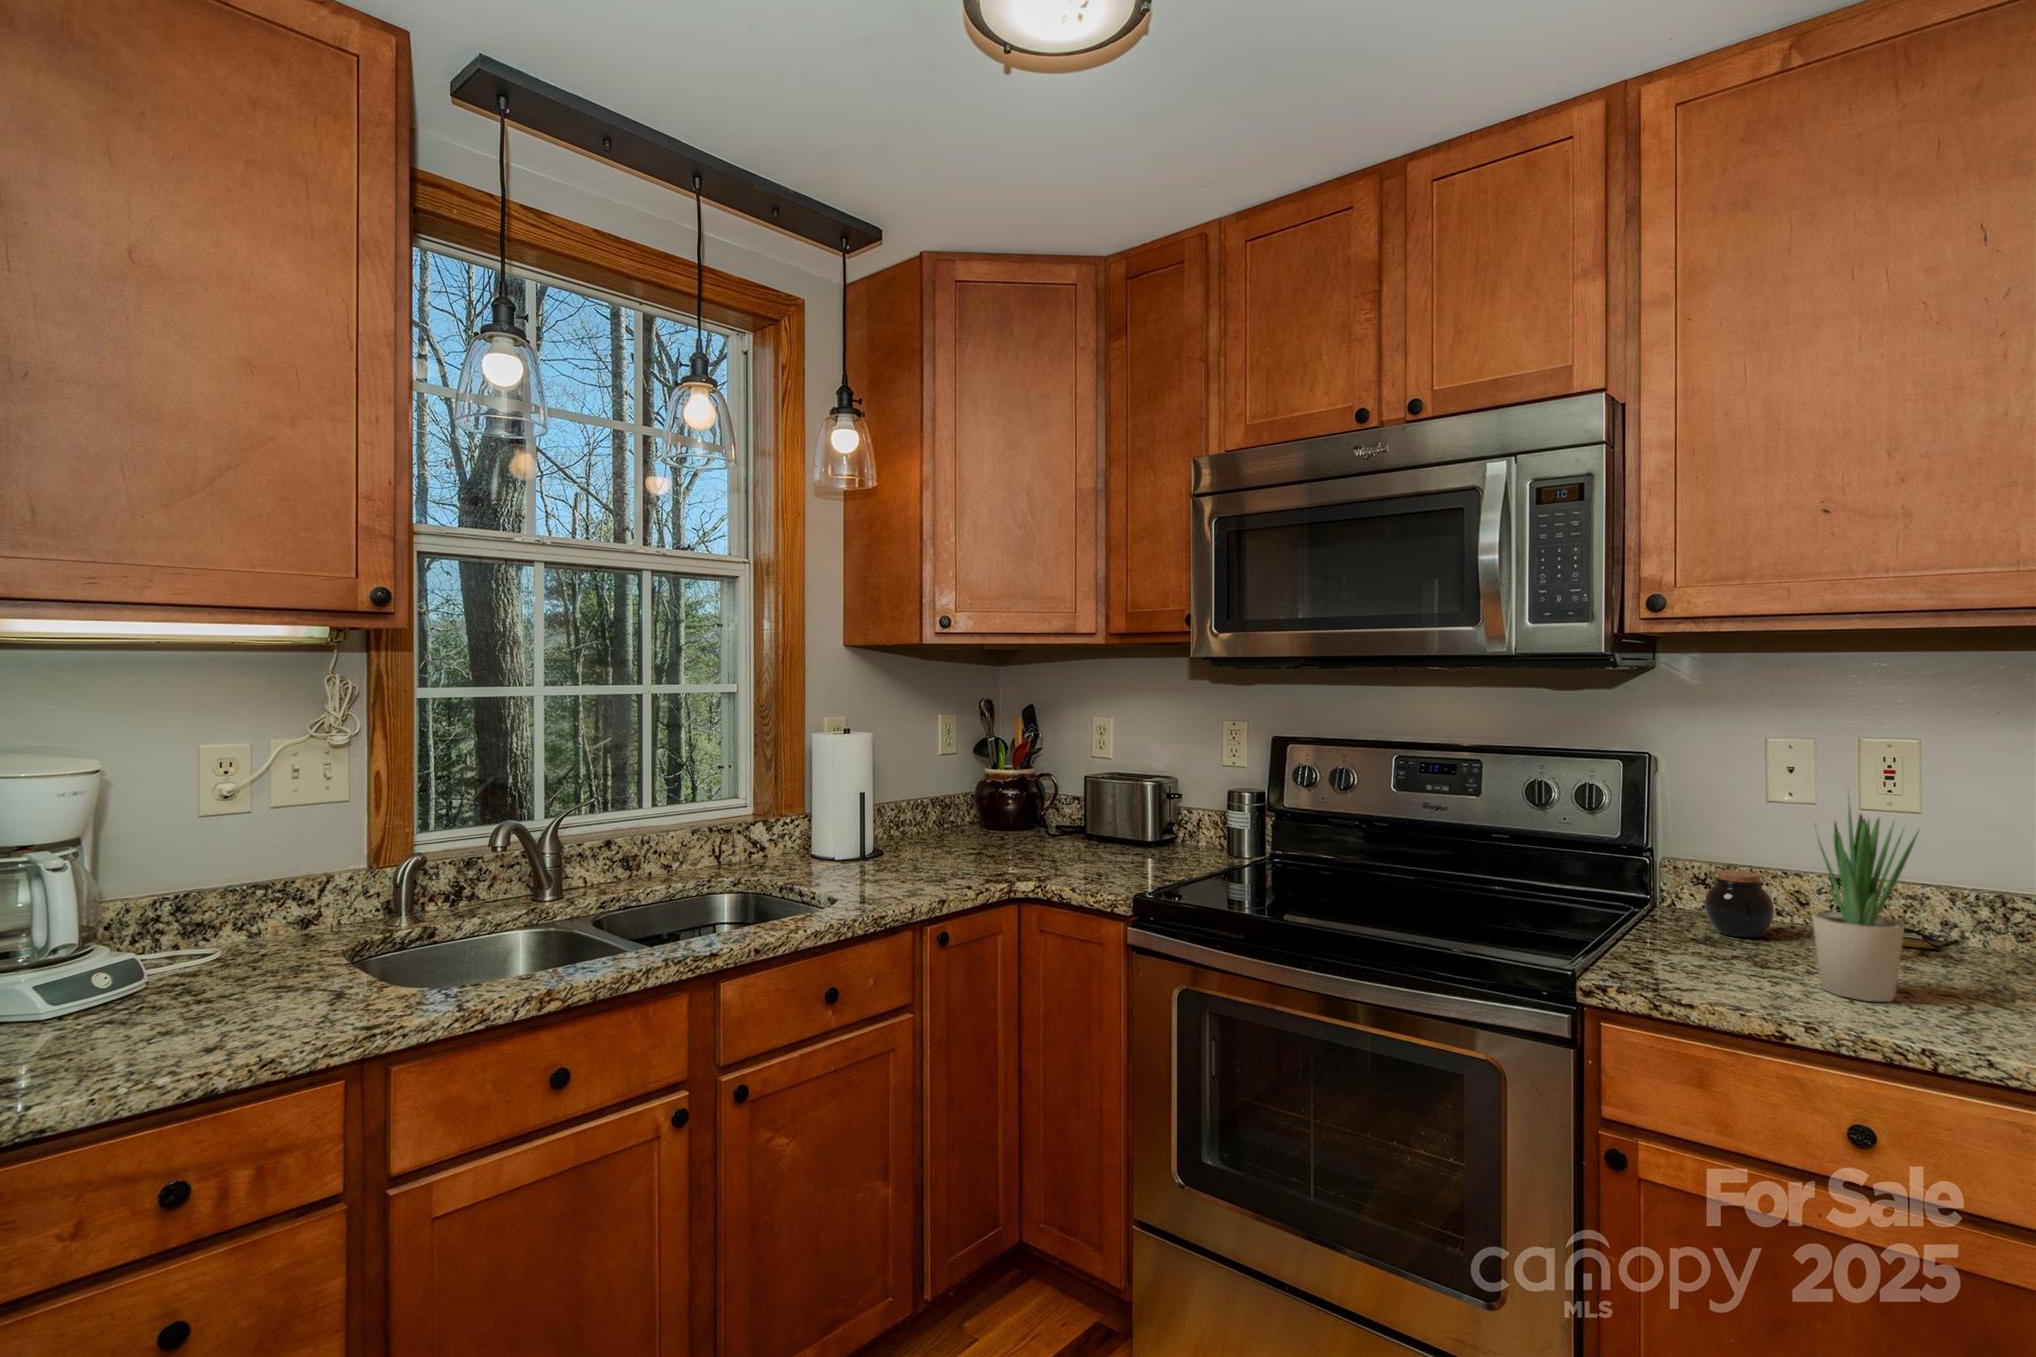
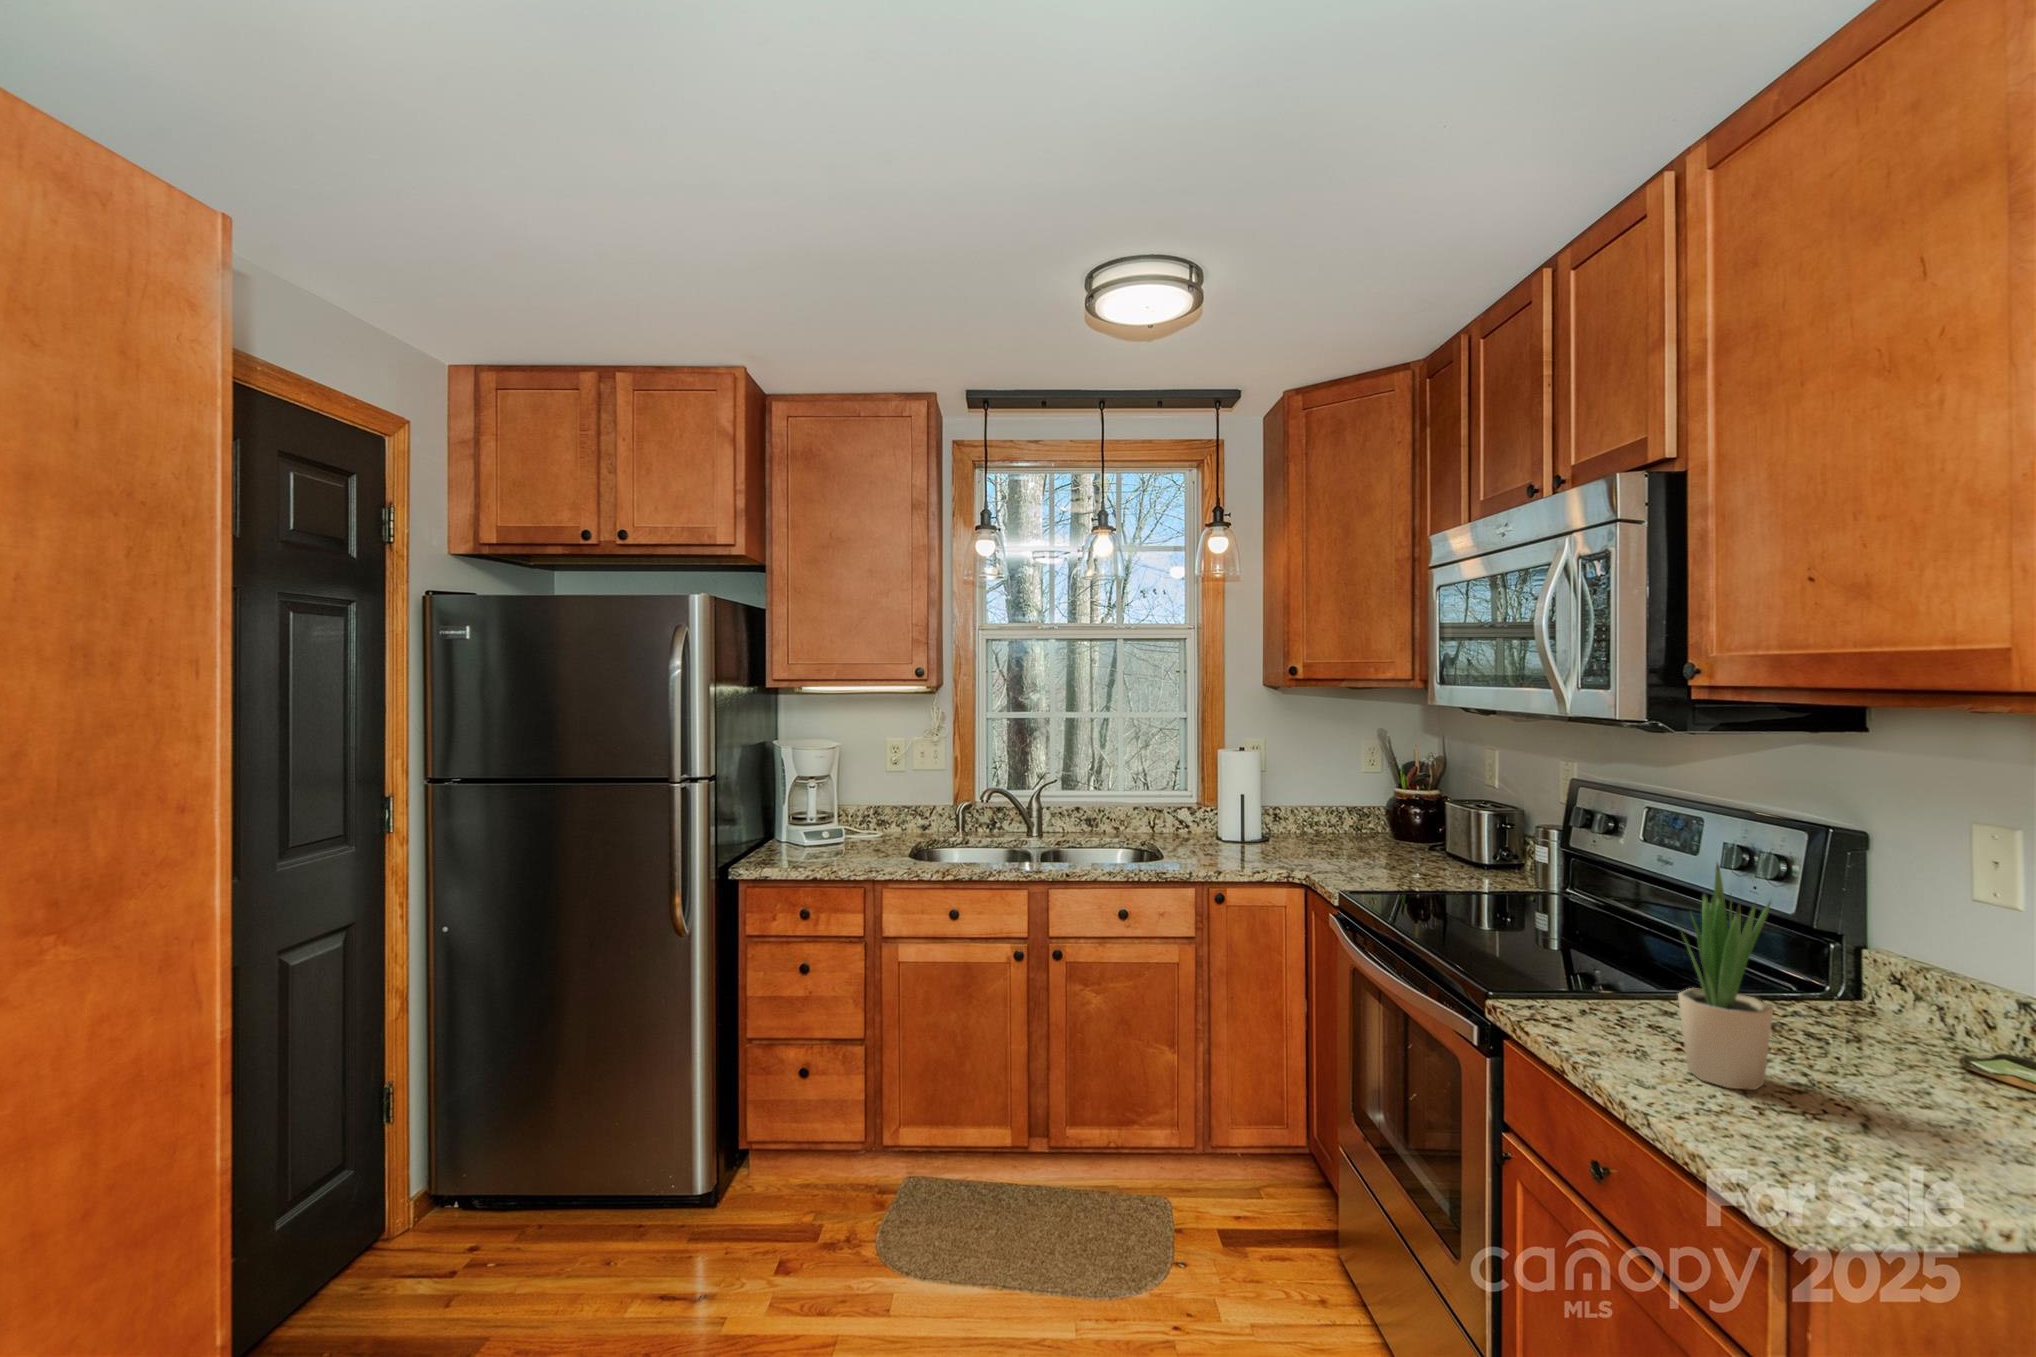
jar: present [1705,870,1774,938] -> none [1793,958,1878,1039]

